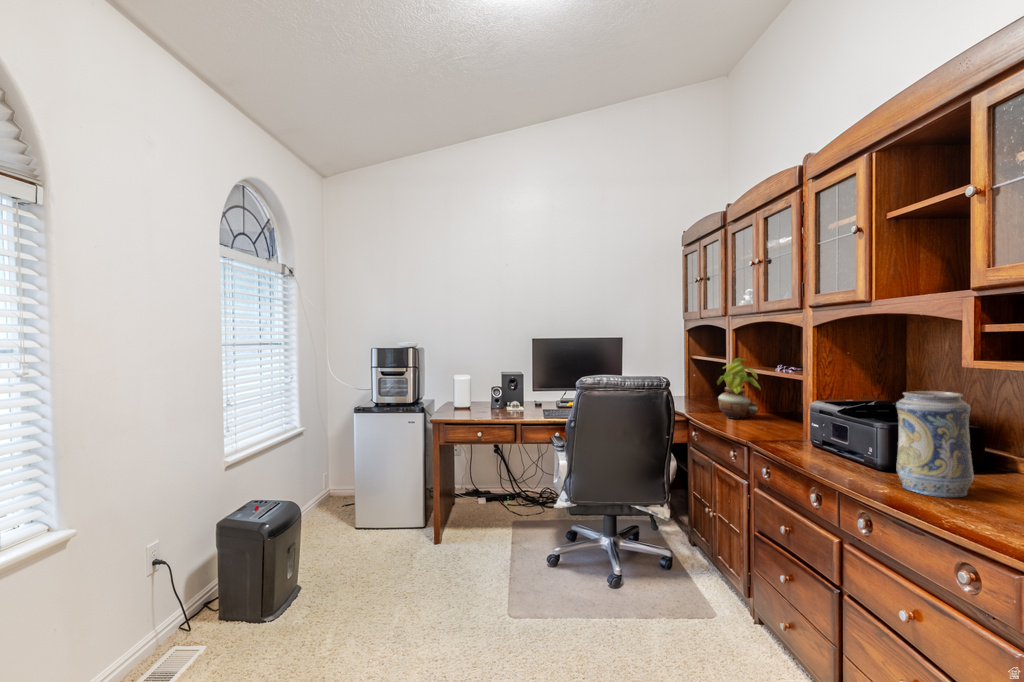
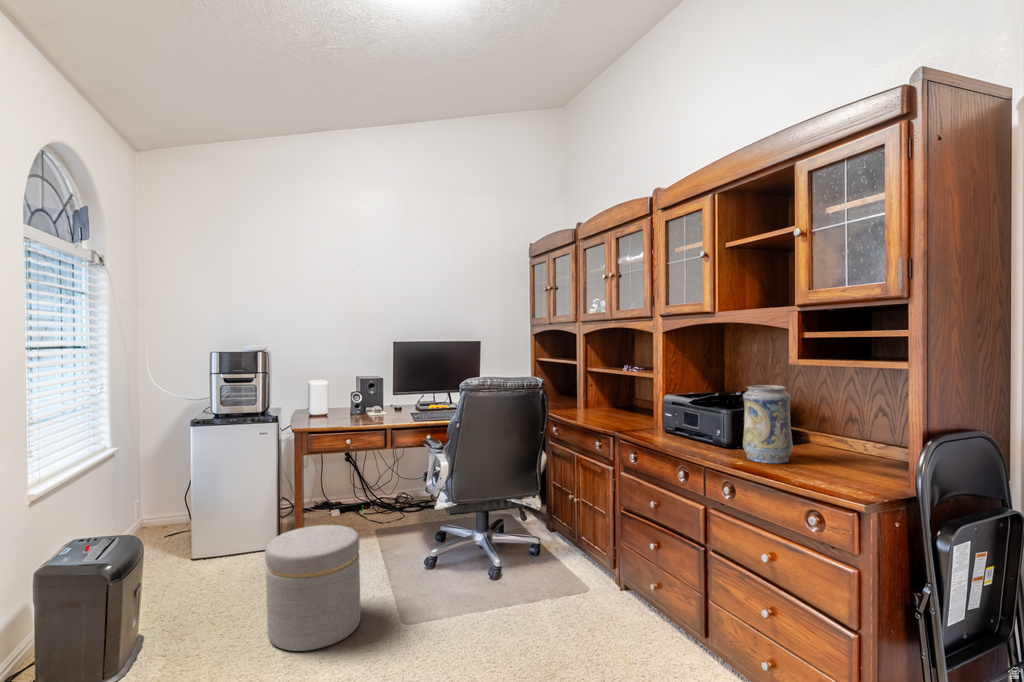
potted plant: present [717,358,761,419] -> none [574,359,613,414]
ottoman: none [385,510,470,627] -> present [265,525,361,651]

